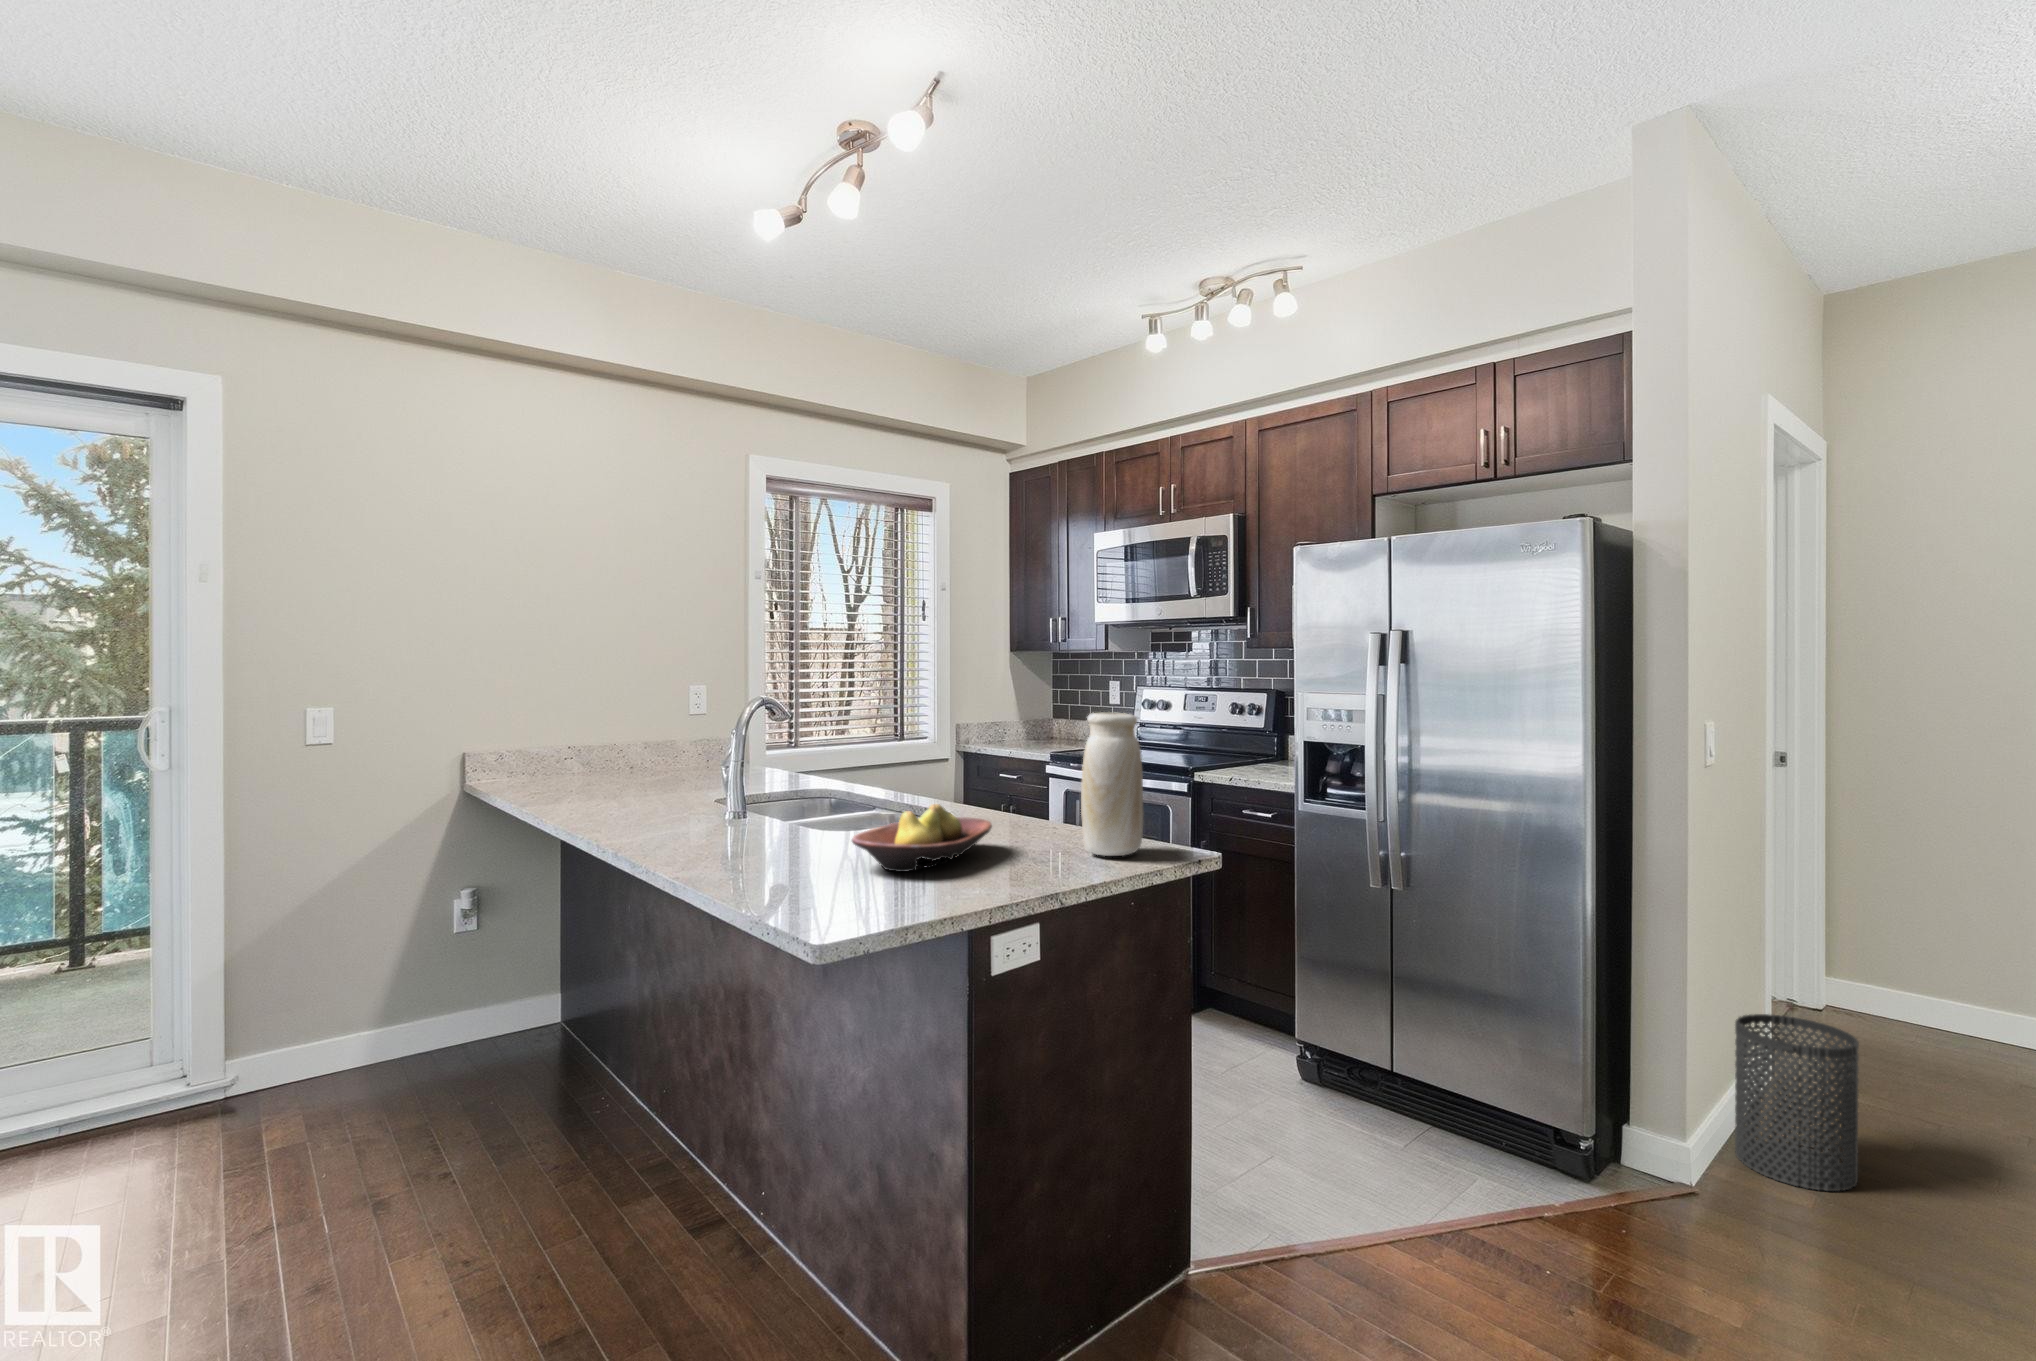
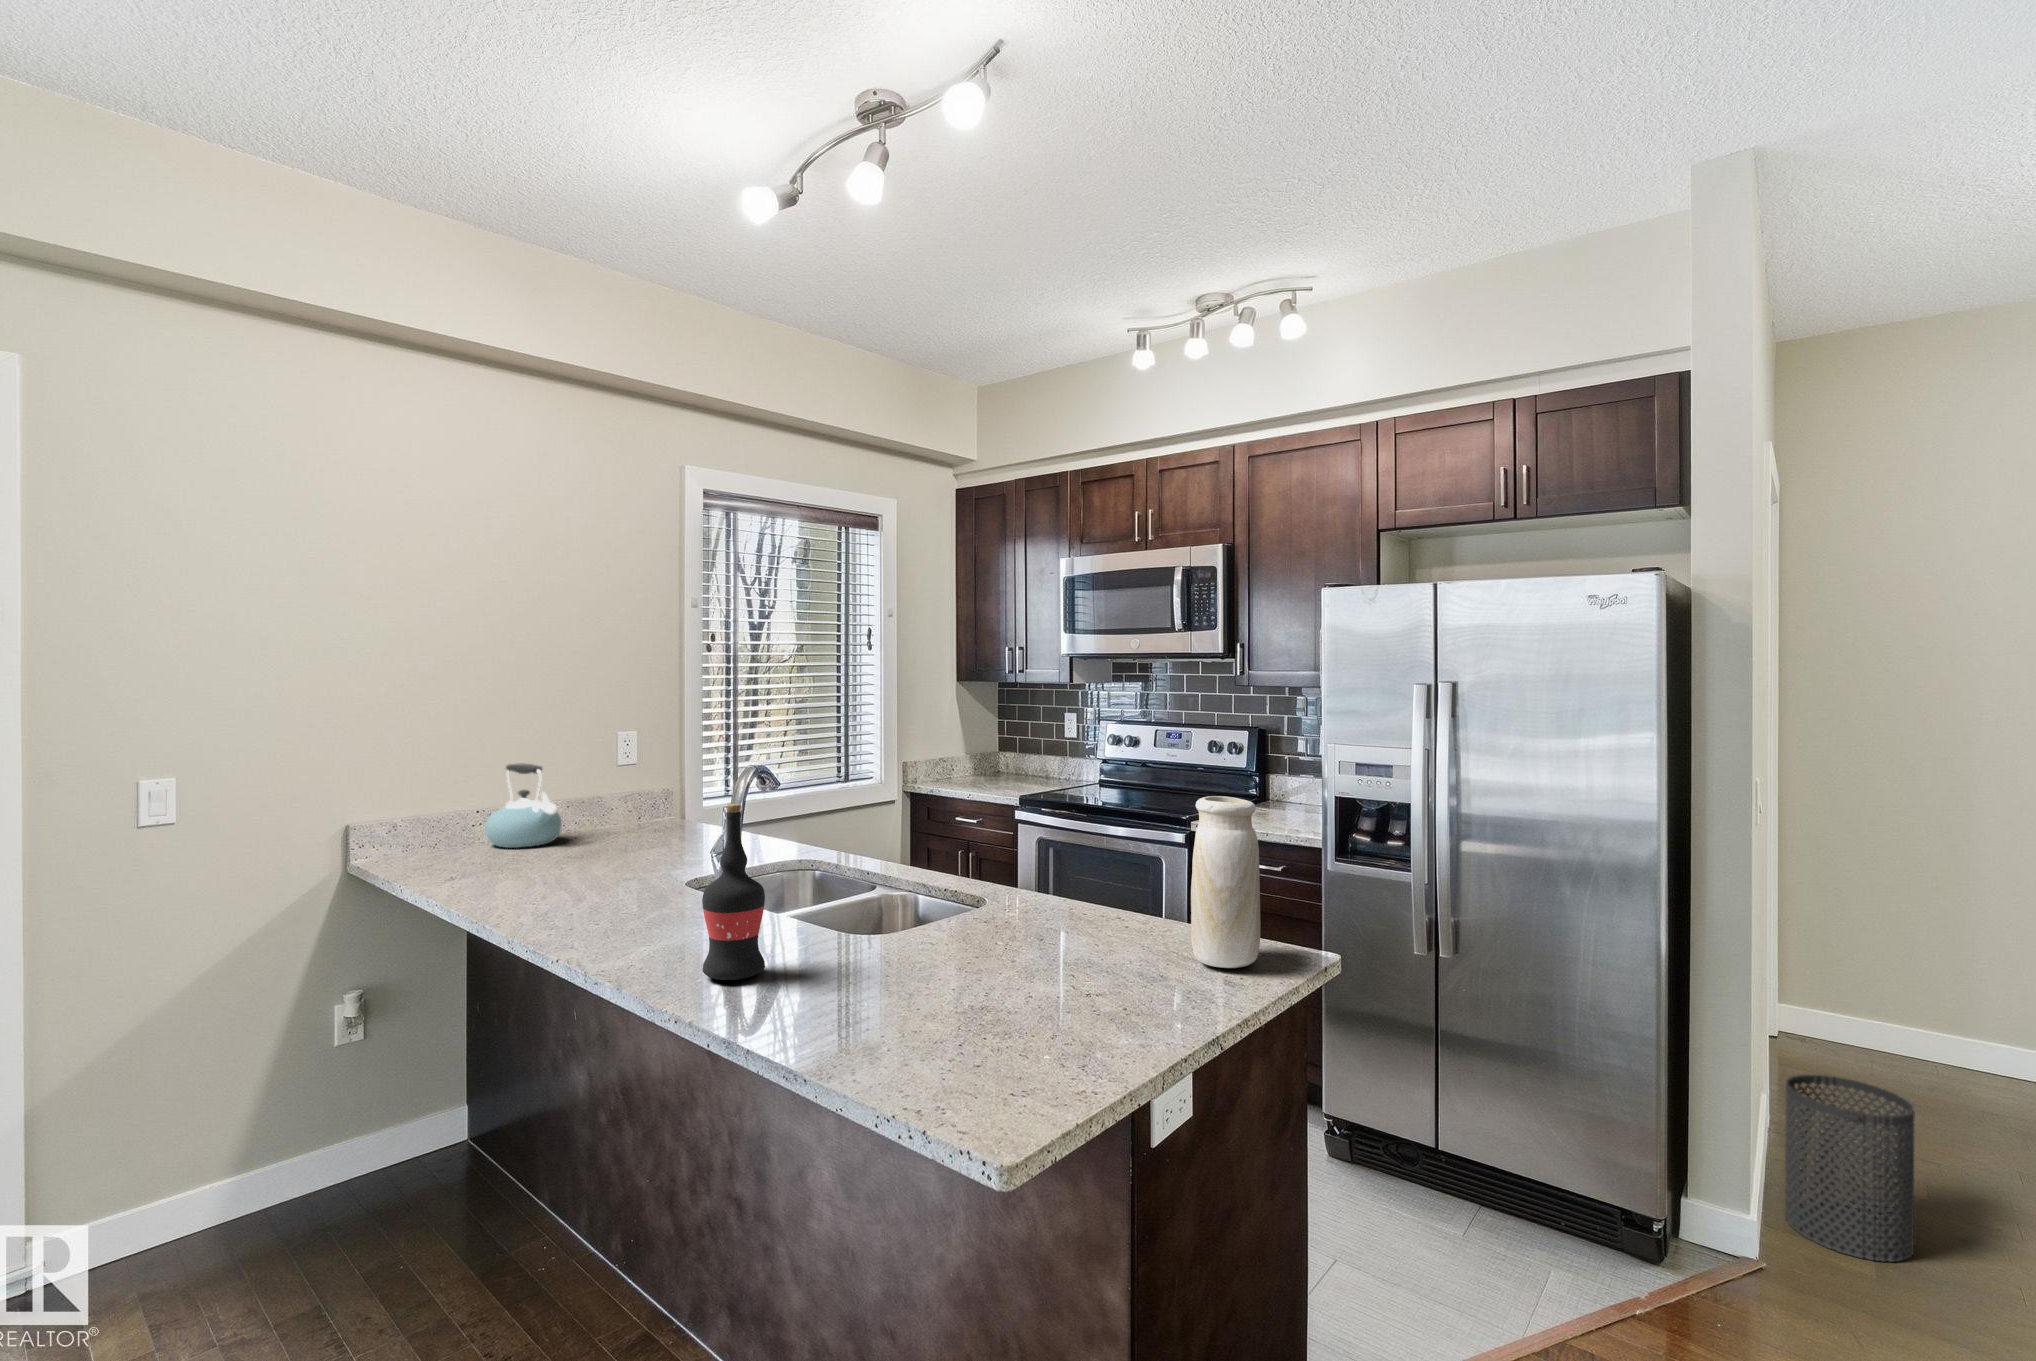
kettle: none [570,710,633,779] -> present [485,763,562,848]
wine bottle: none [679,711,730,851] -> present [702,804,765,980]
fruit bowl: present [852,804,992,872] -> none [941,911,1089,1009]

